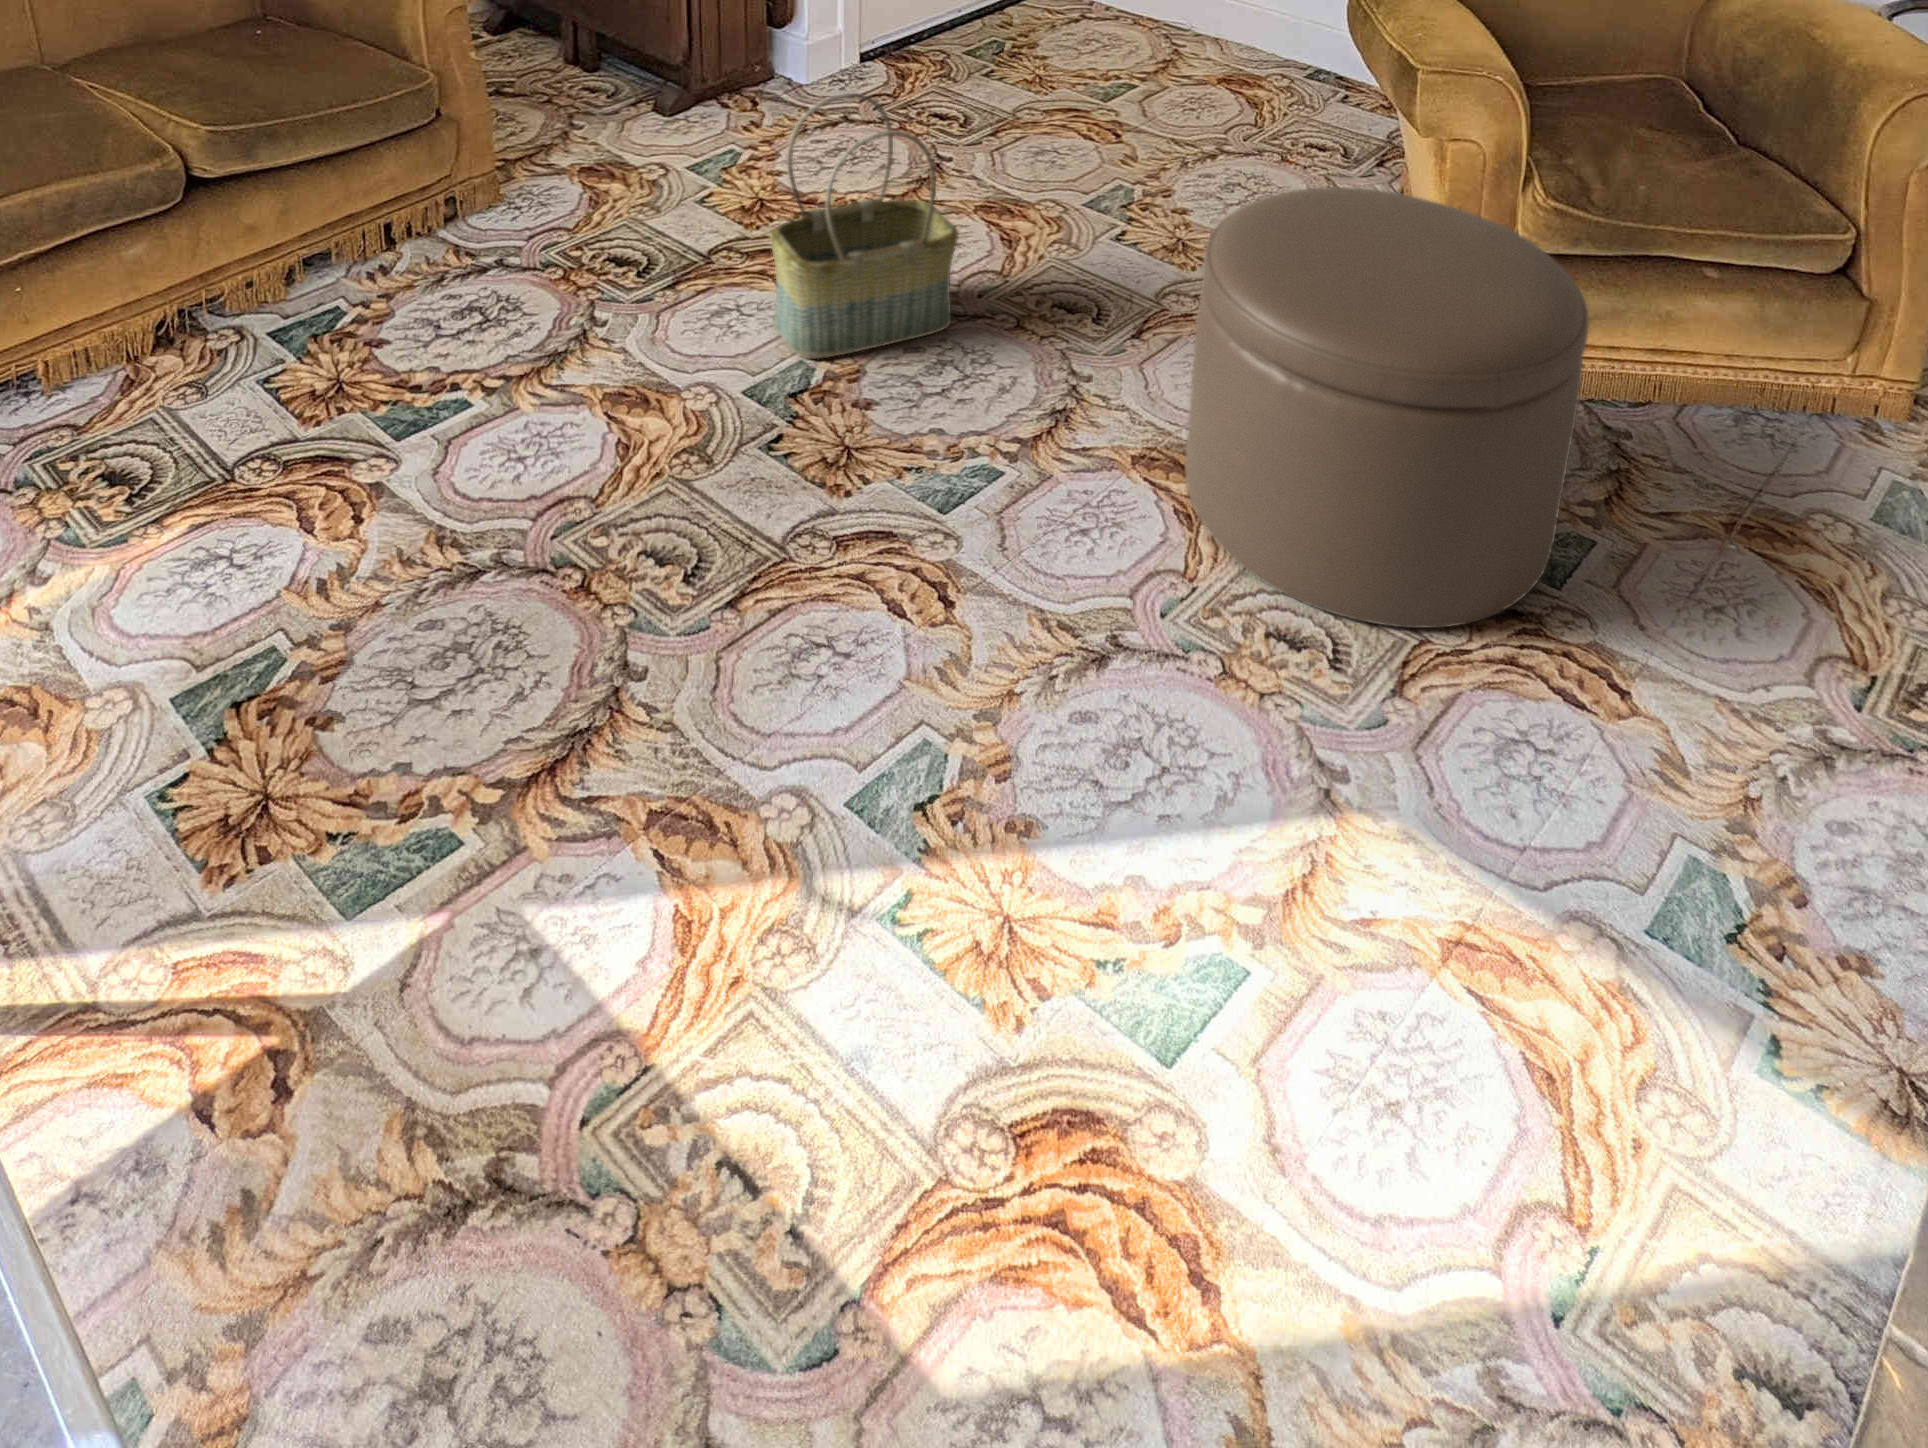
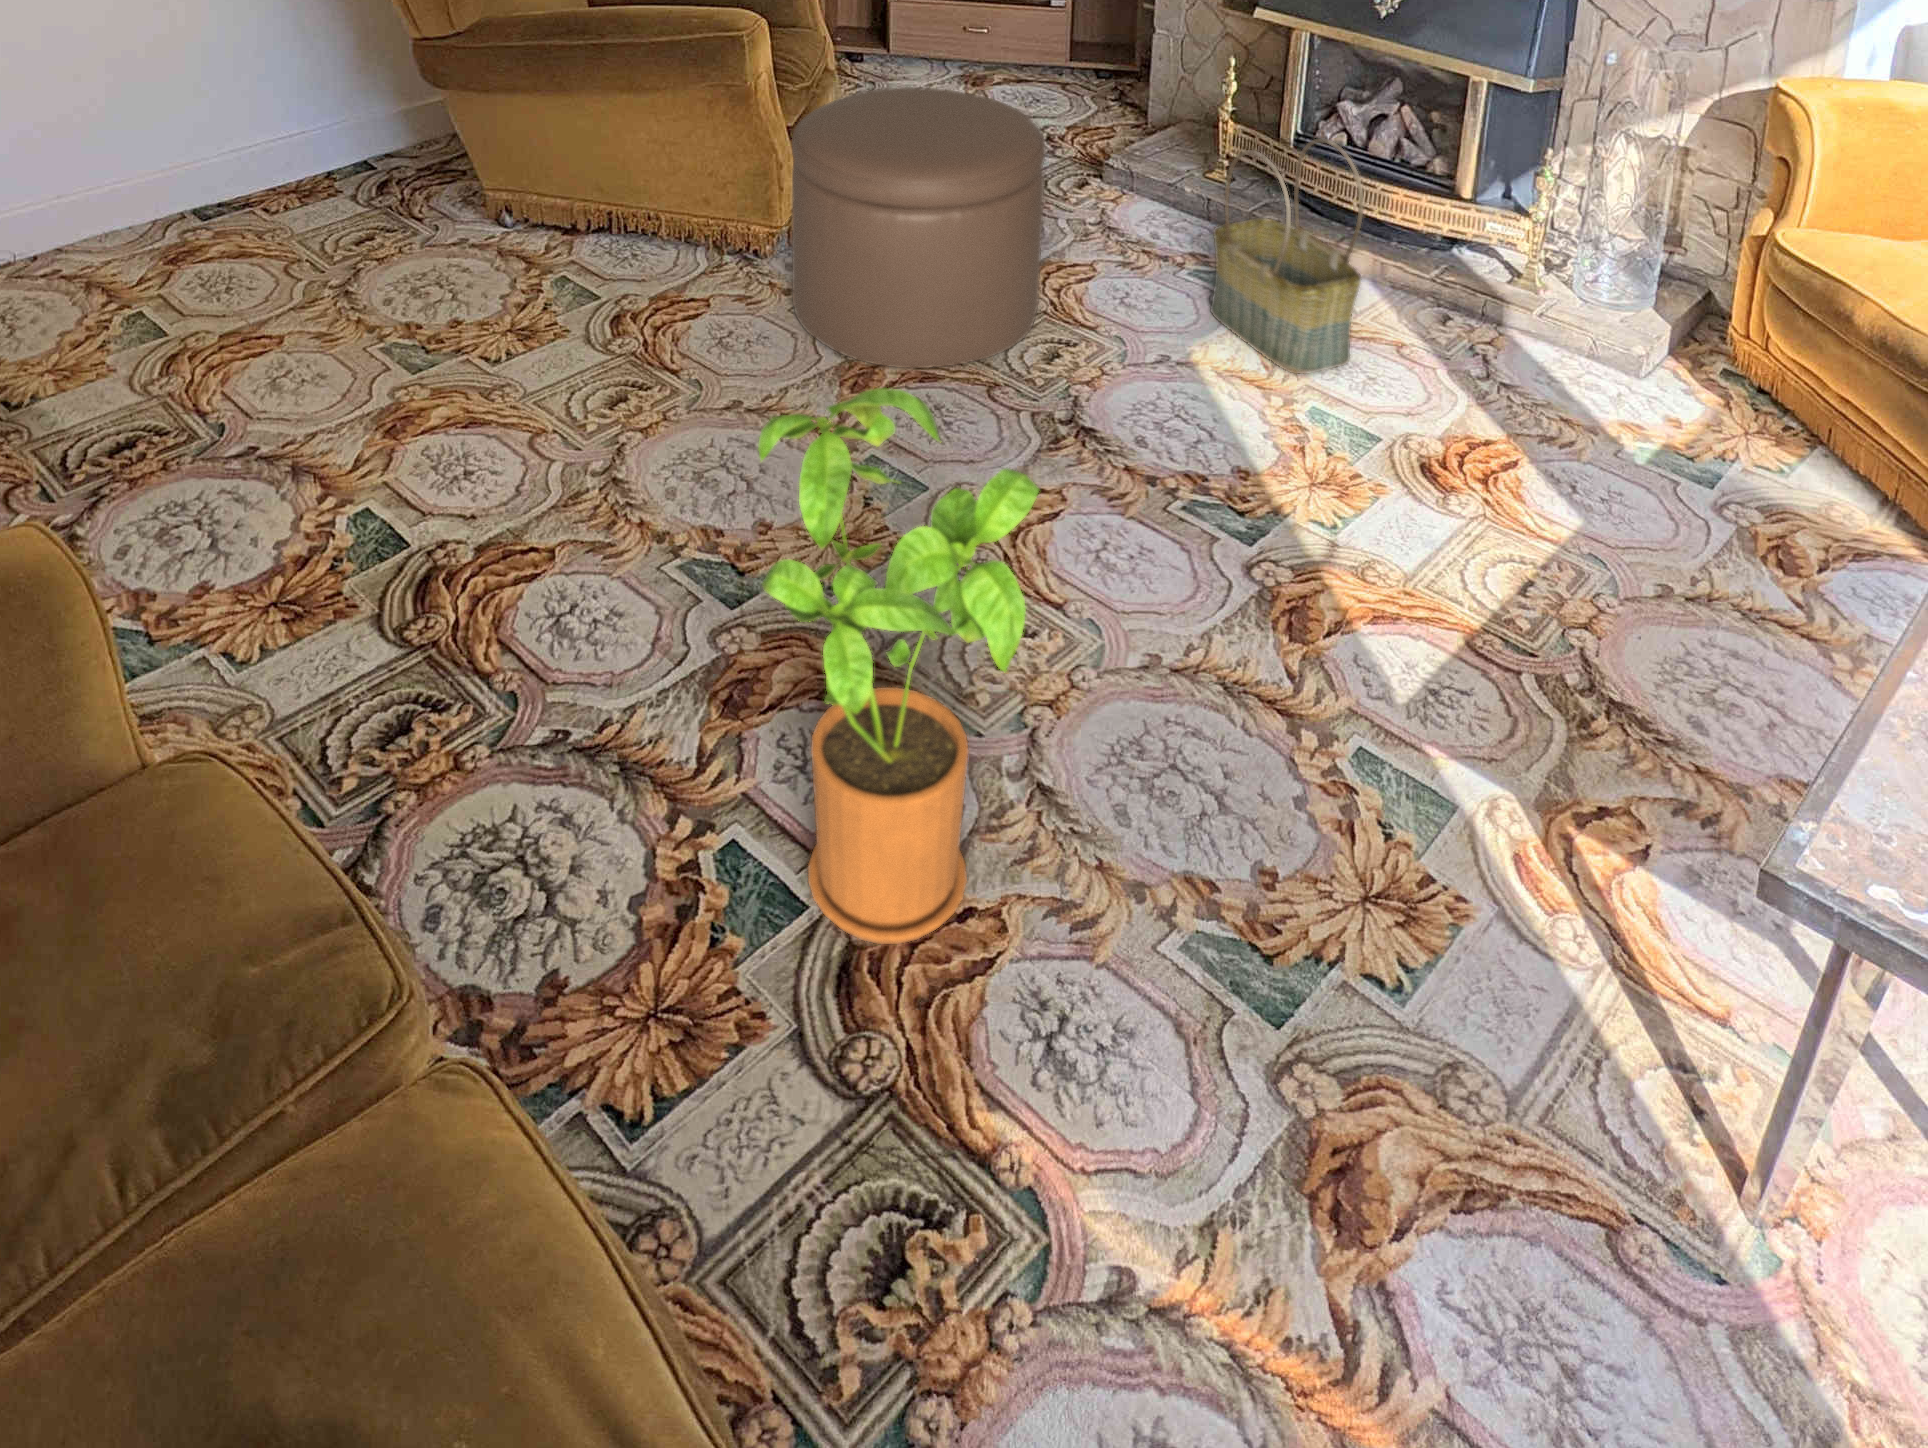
house plant: none [269,89,518,514] -> present [758,388,1039,944]
basket: present [770,93,958,359] -> present [1210,138,1363,374]

